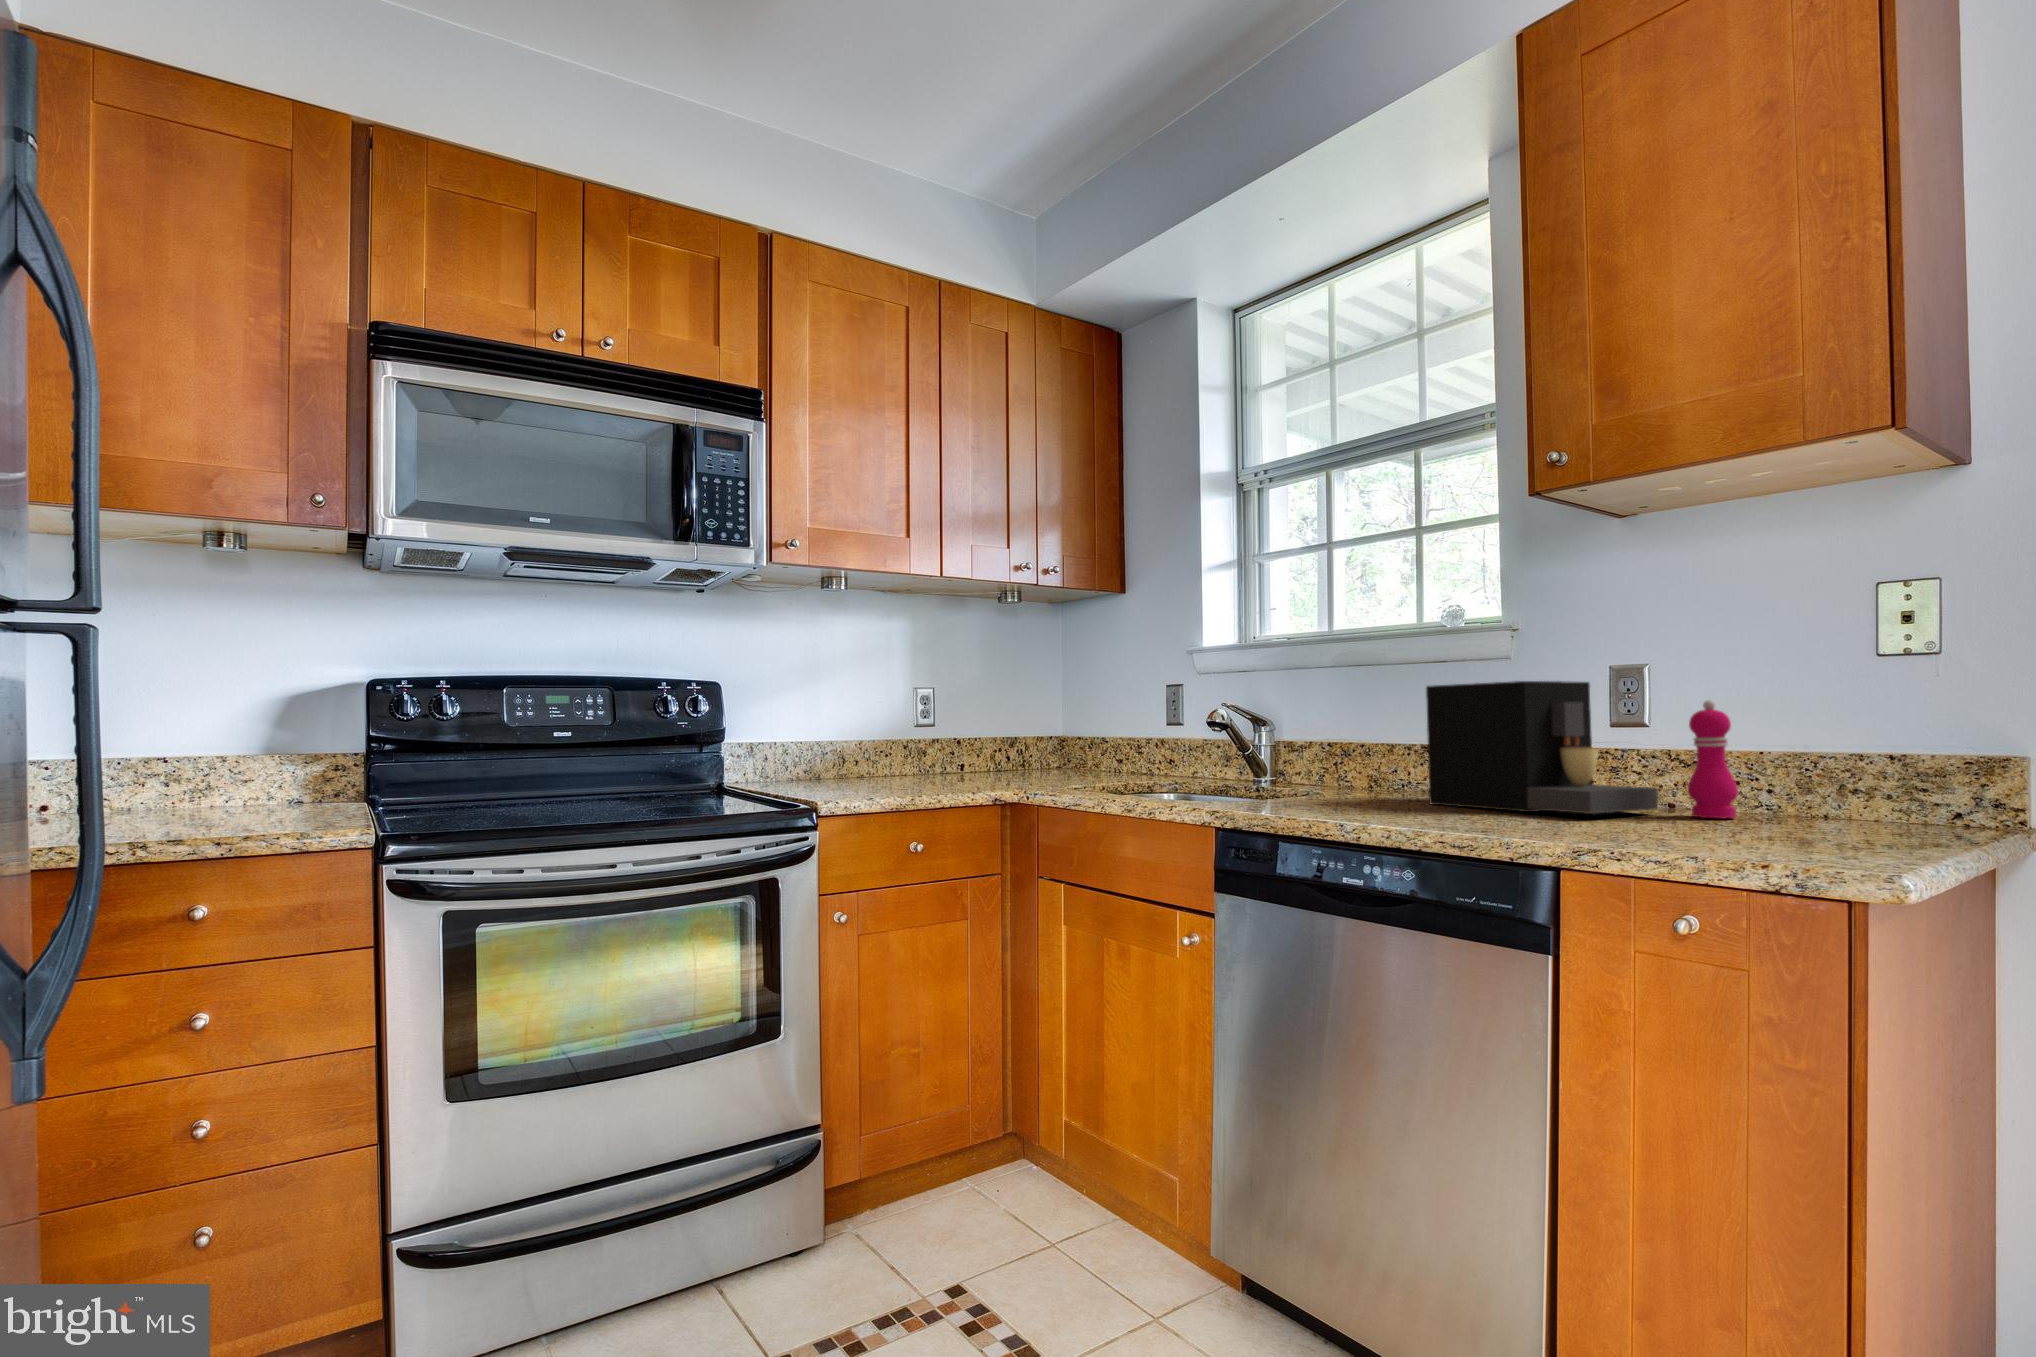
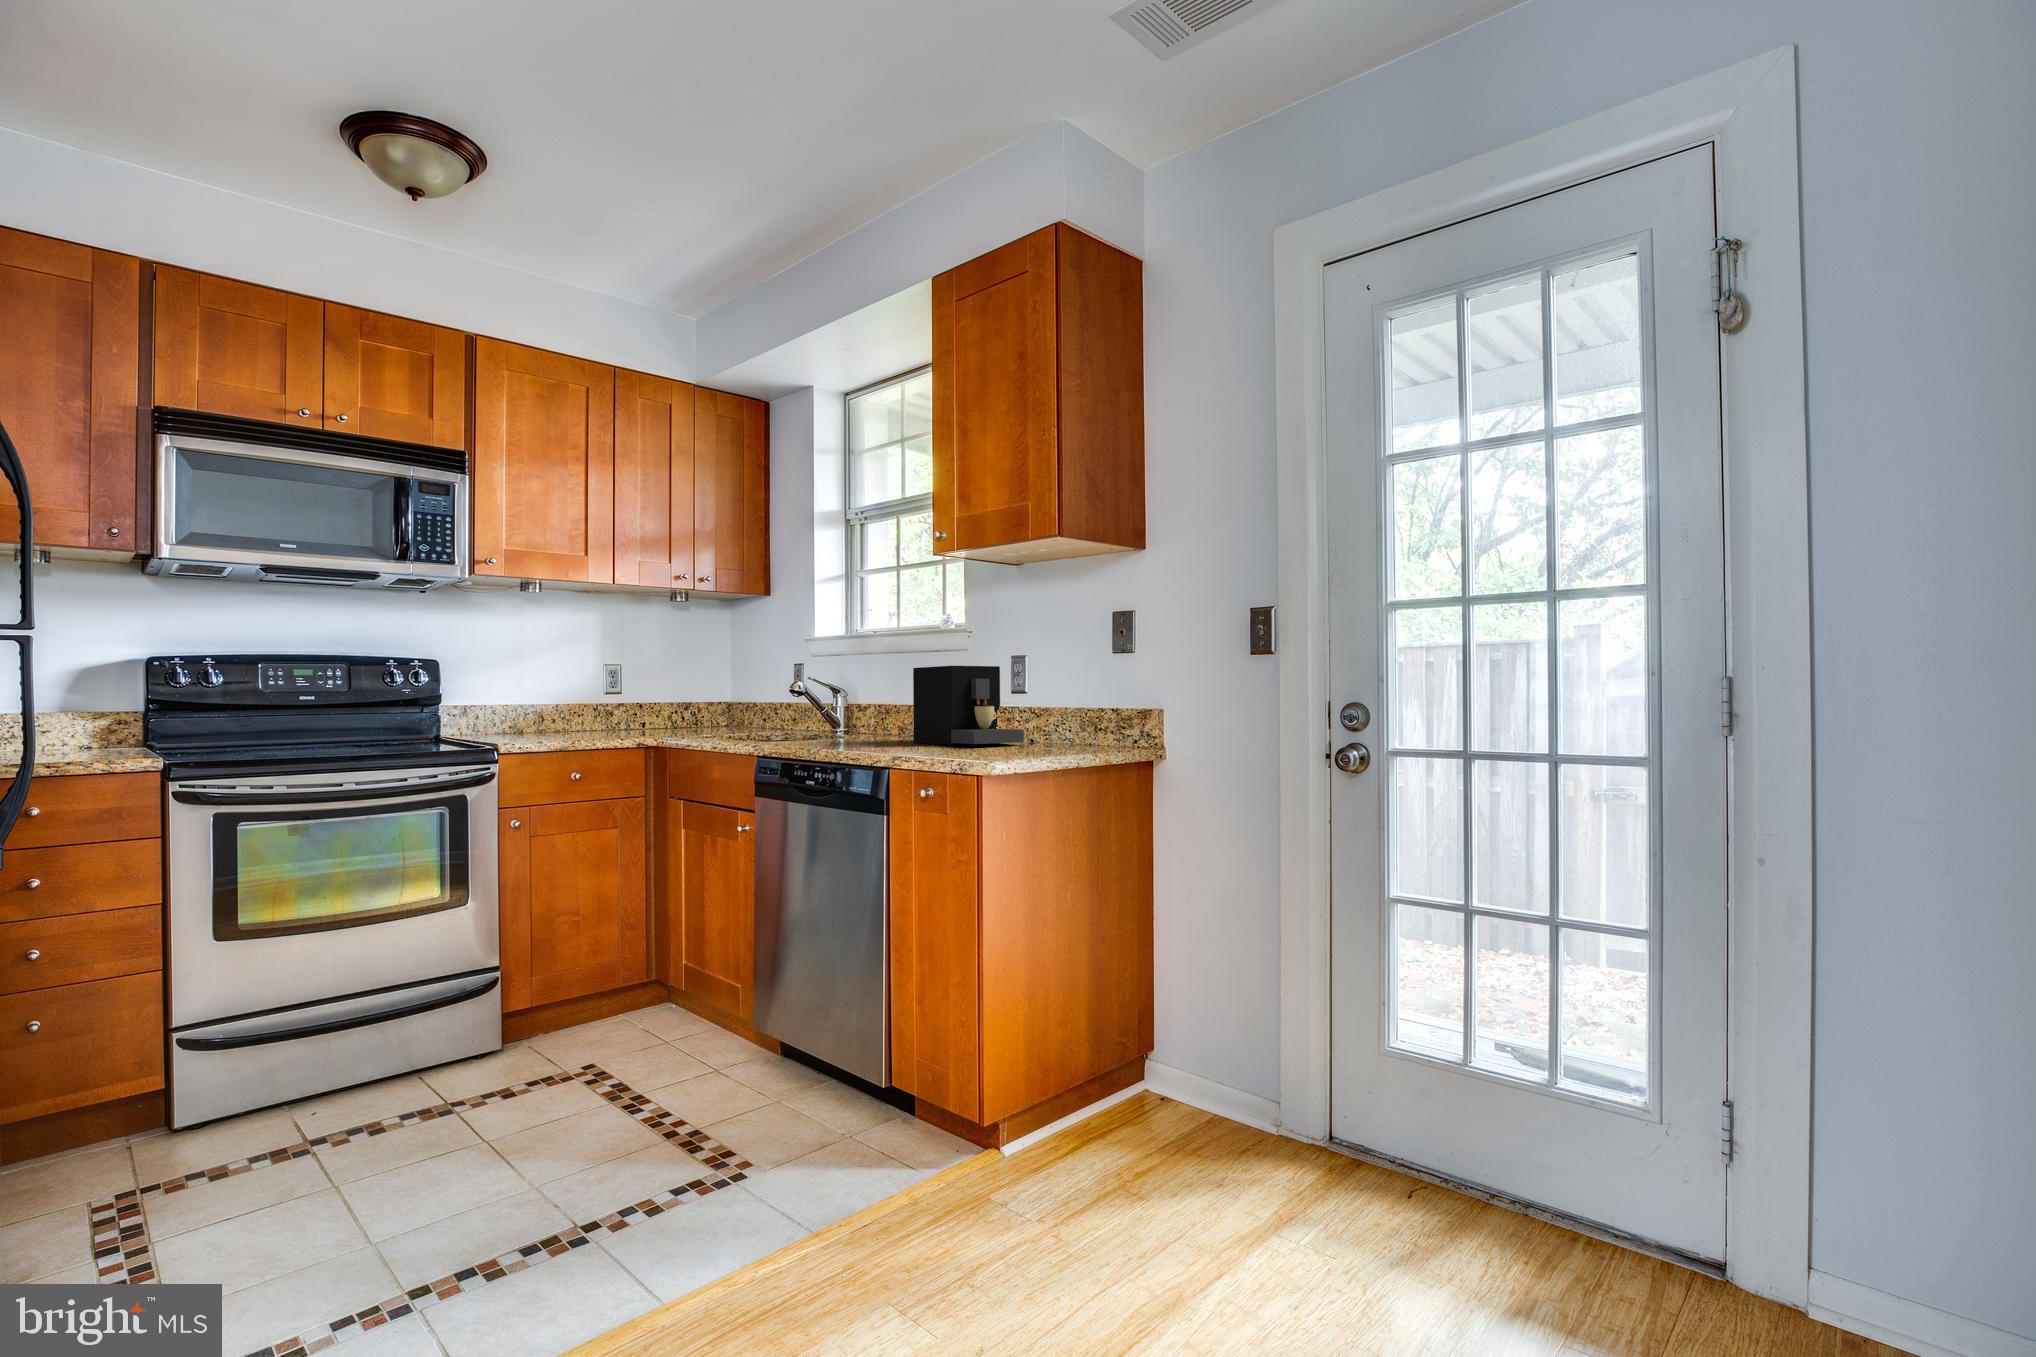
pepper mill: present [1688,700,1738,818] -> none [1035,678,1059,746]

